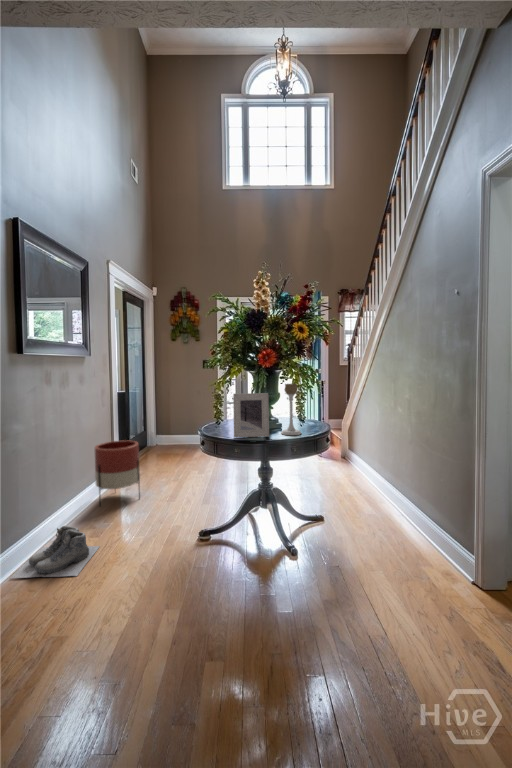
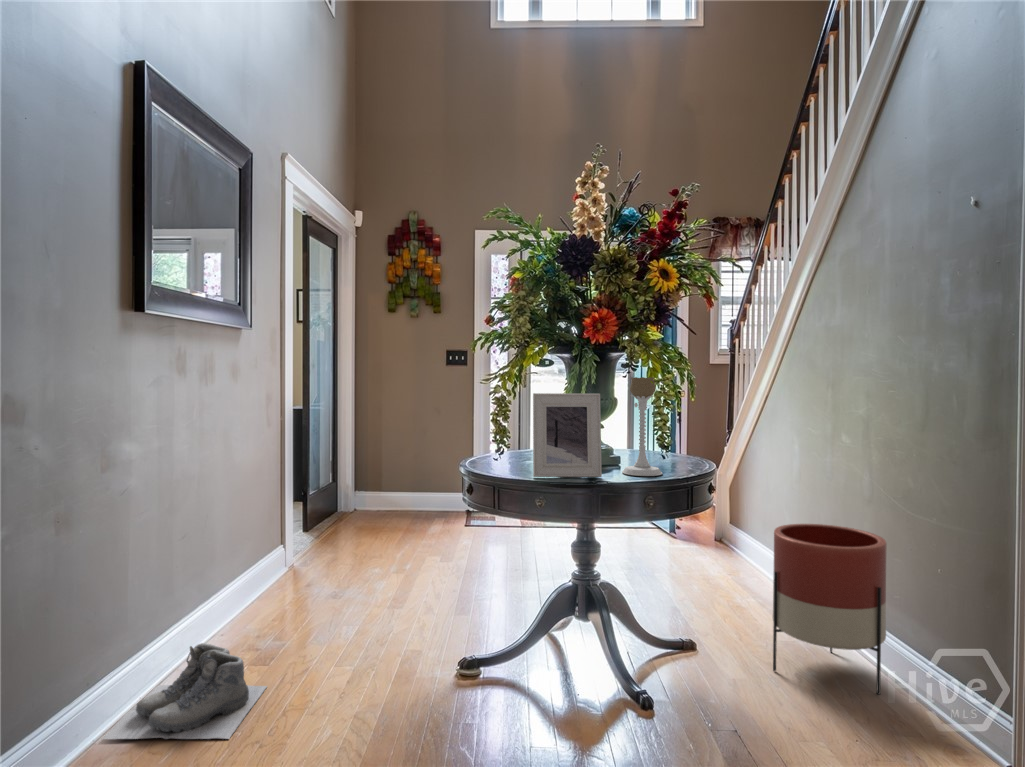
planter: present [95,440,140,506] -> present [773,524,887,695]

